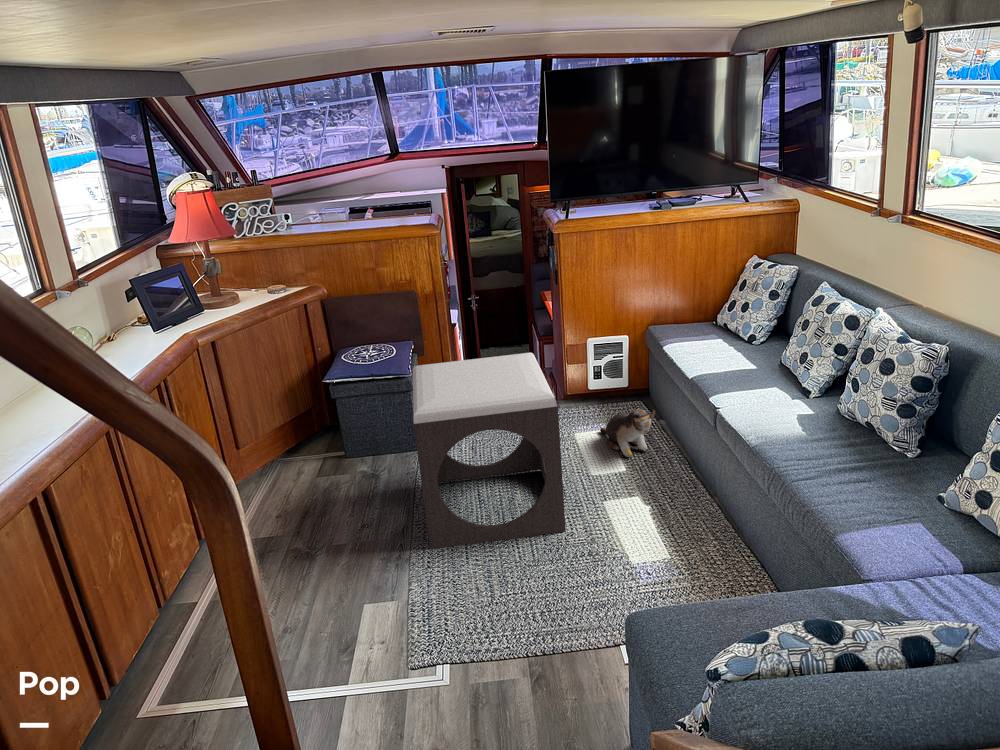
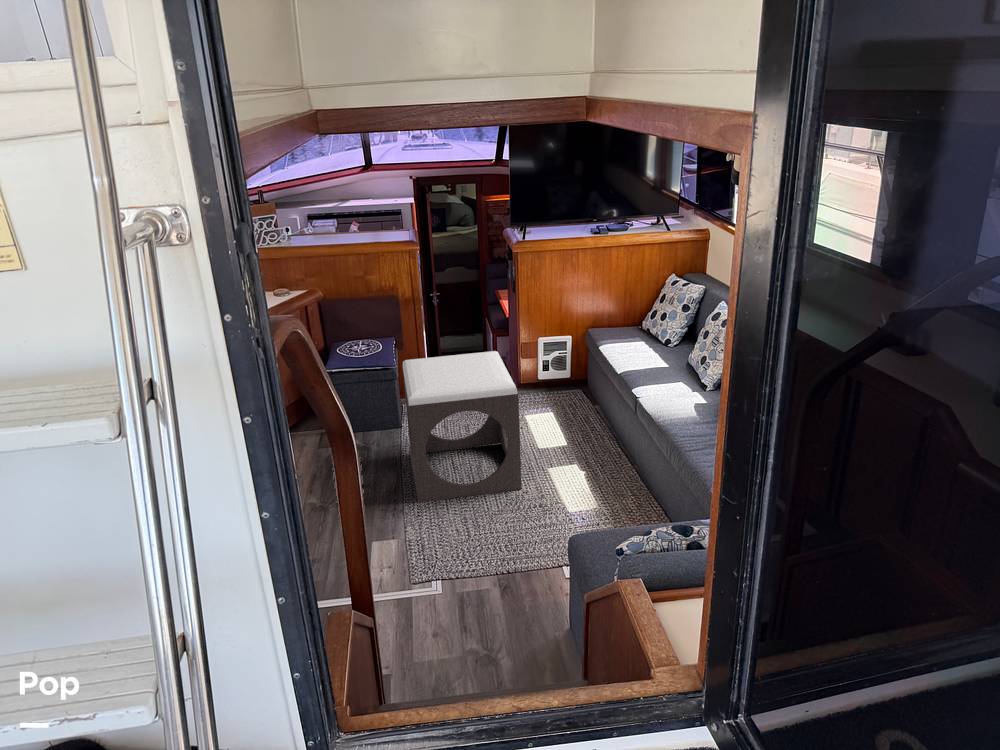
plush toy: present [600,409,655,457] -> none [548,396,591,434]

